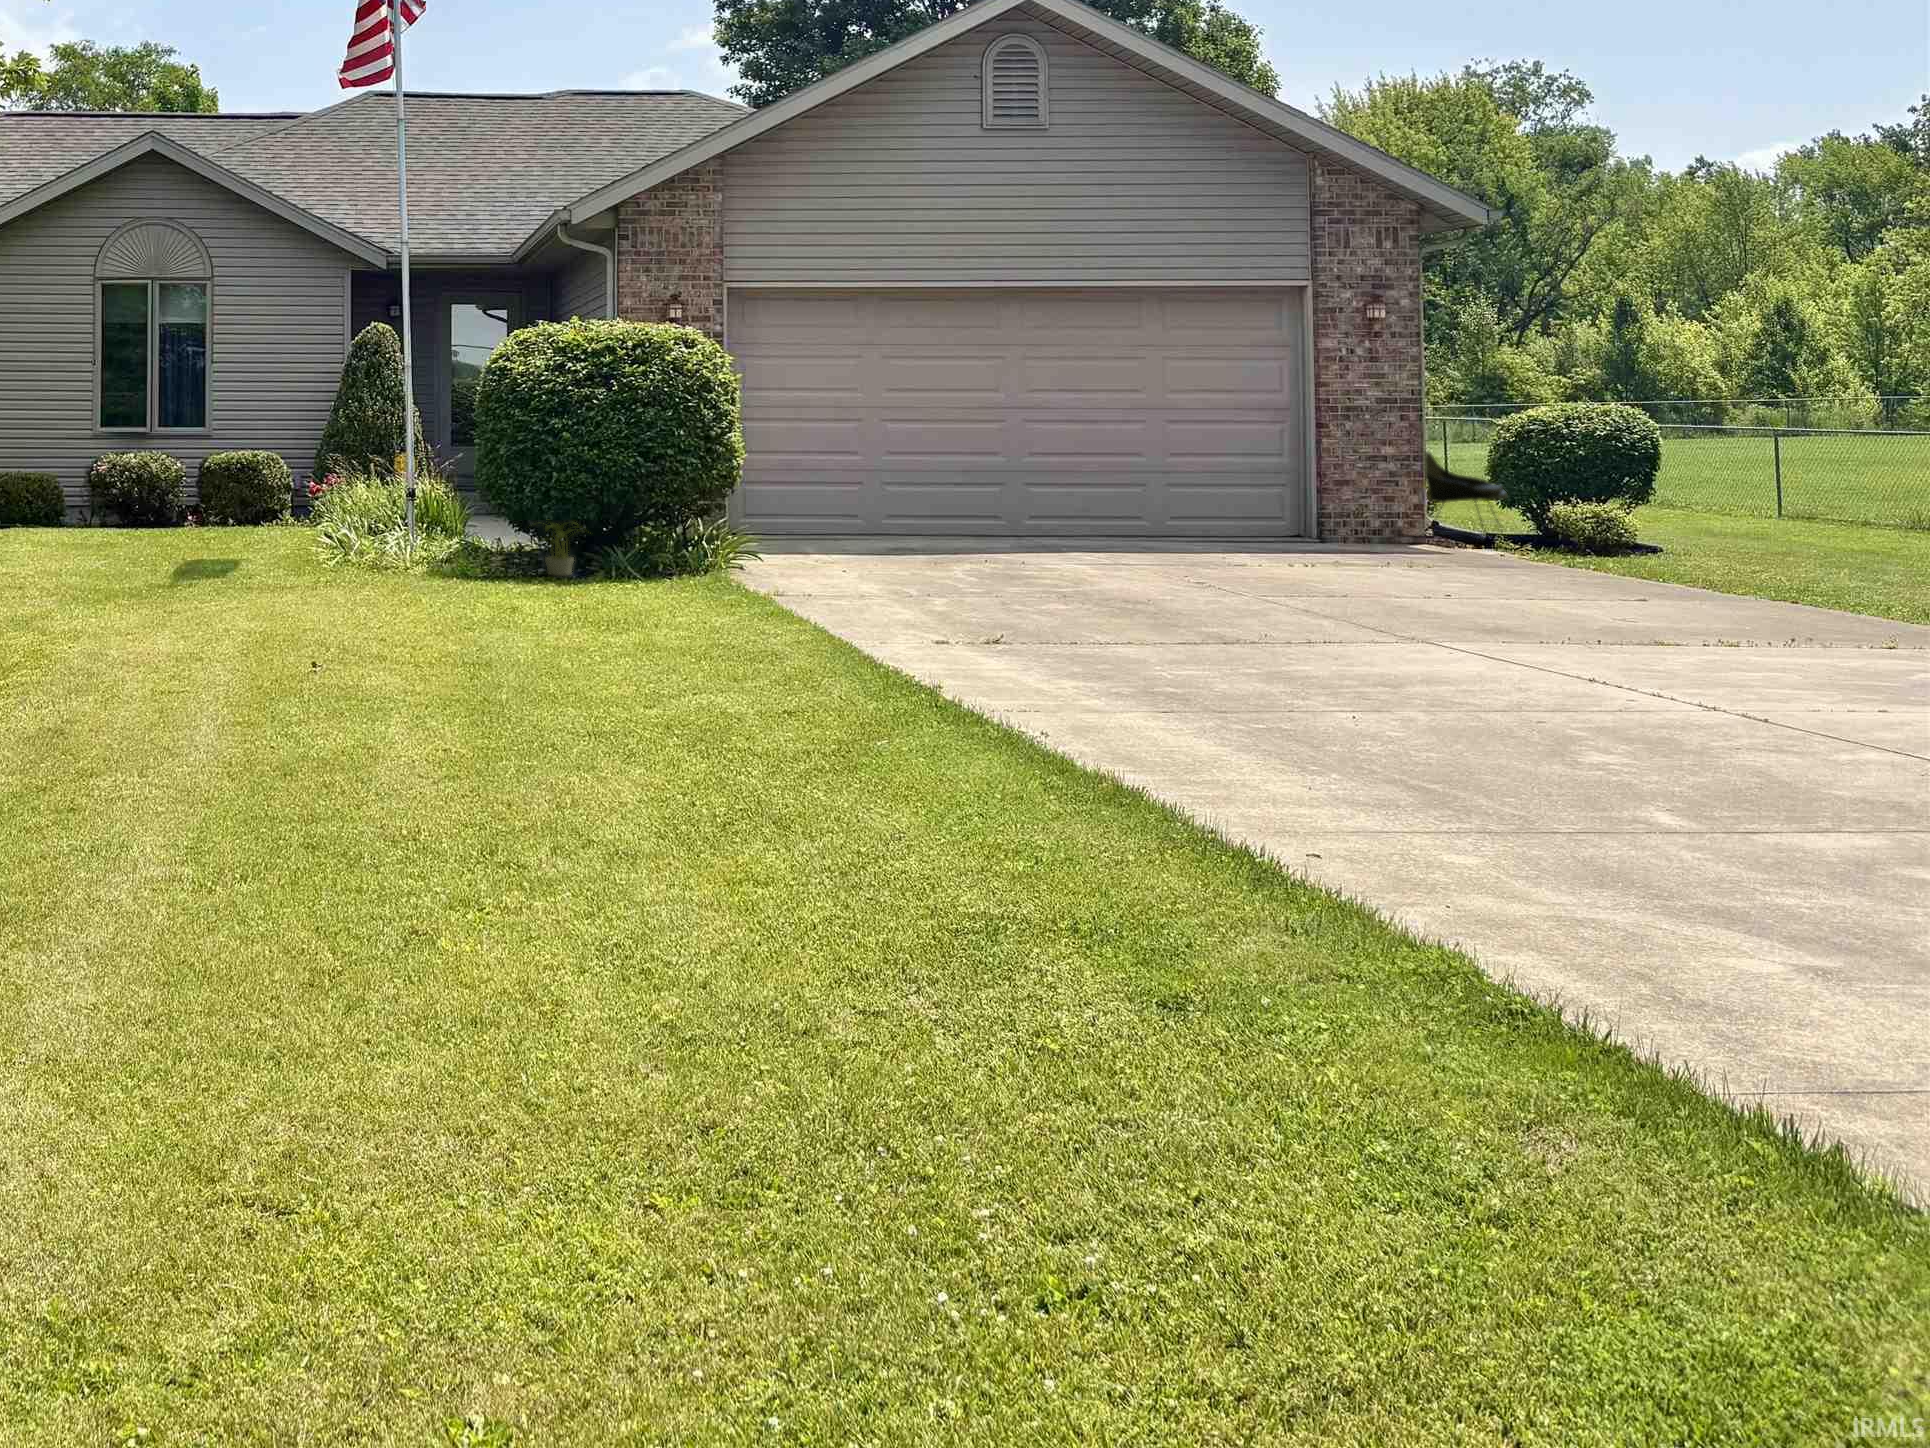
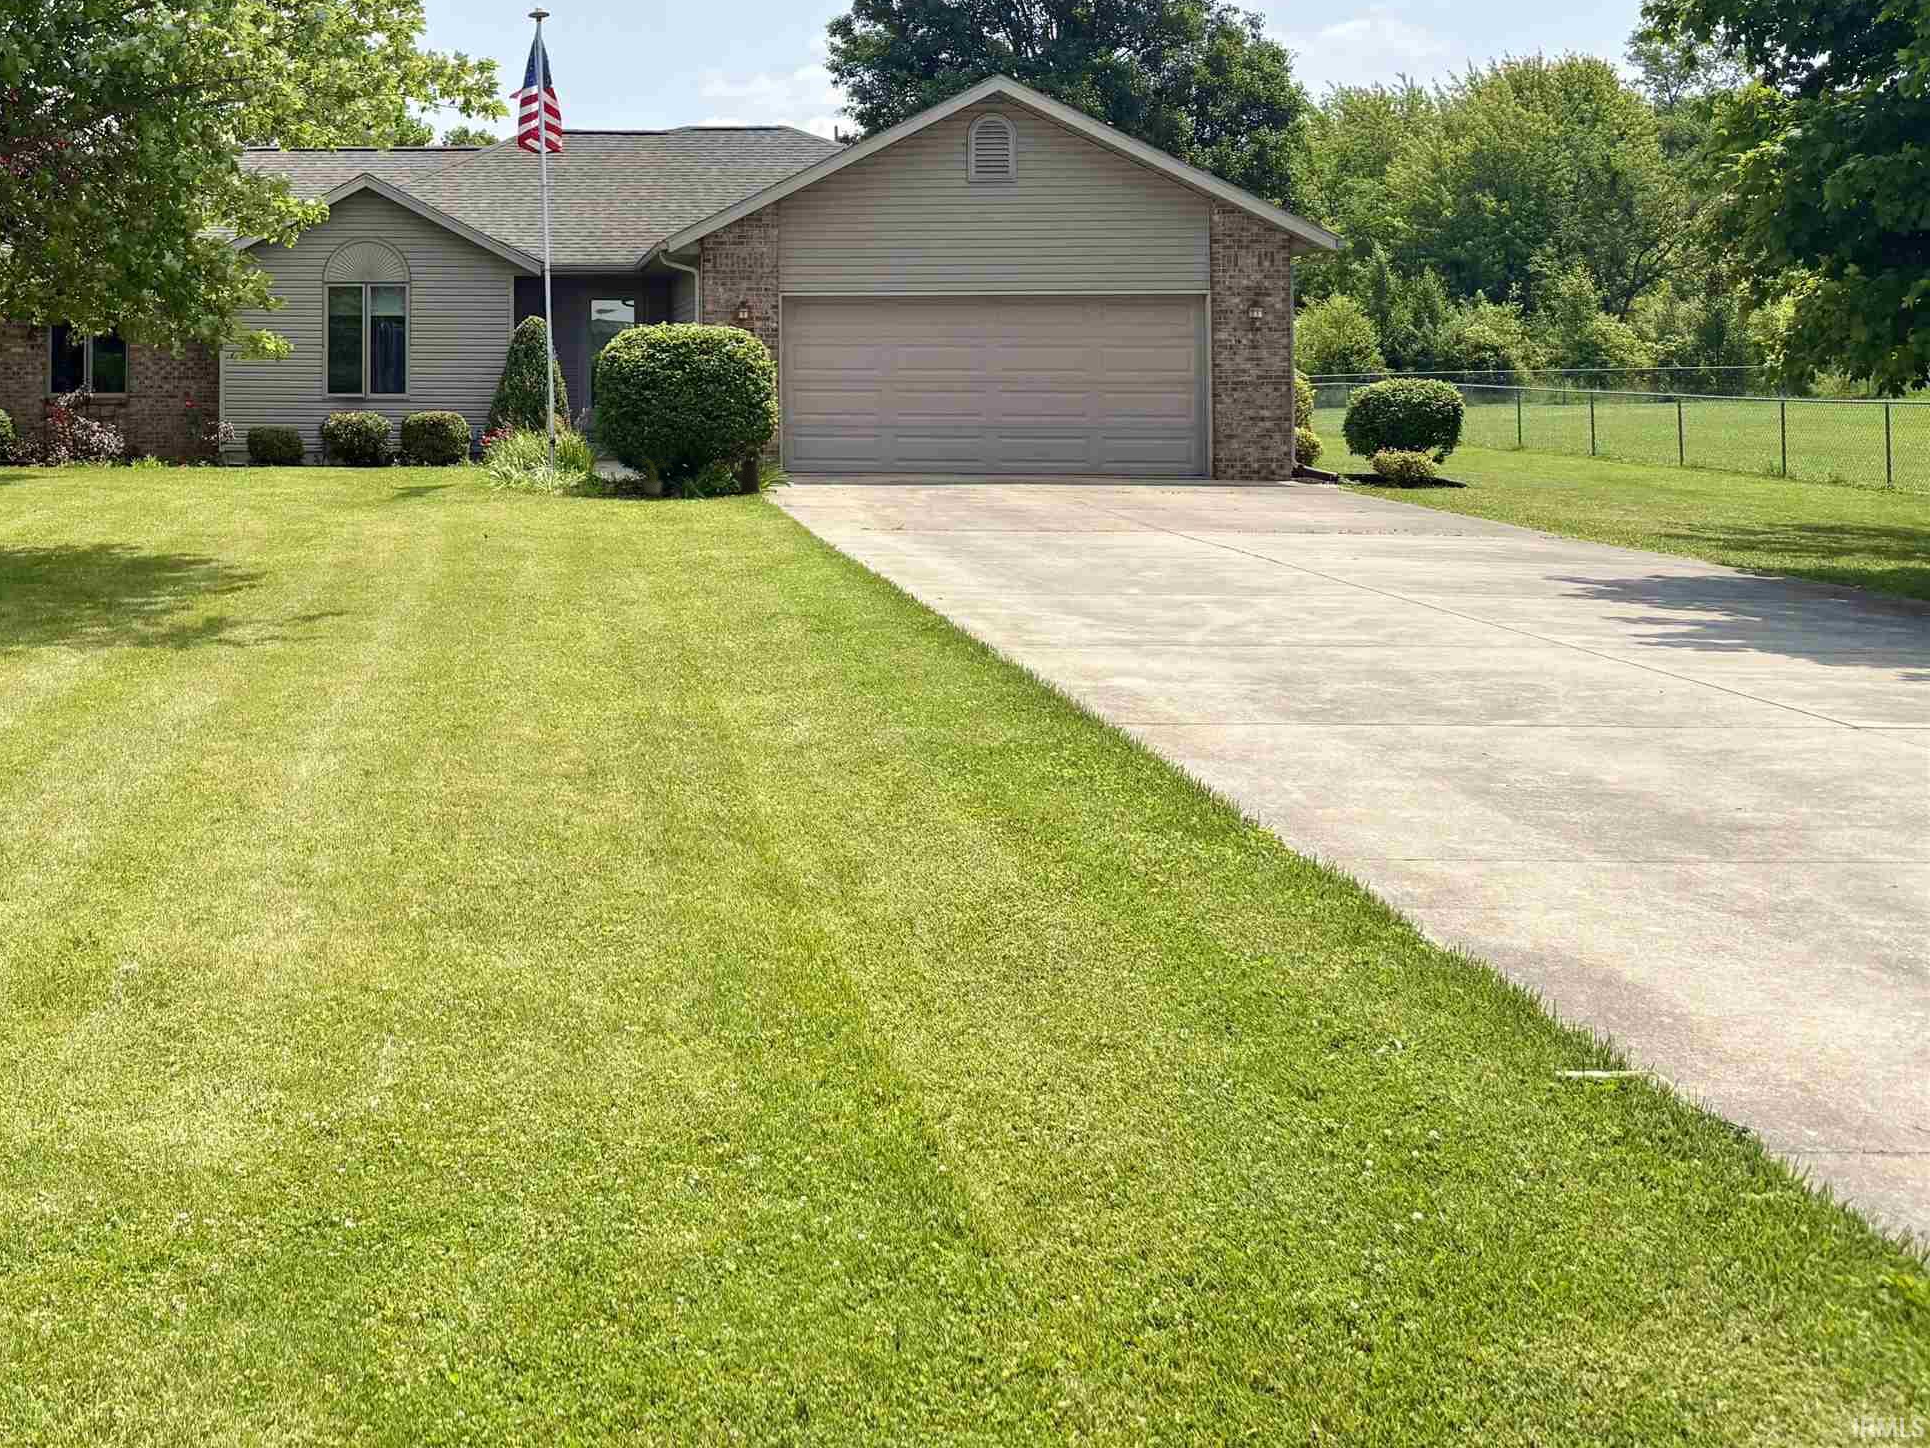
lounge chair: present [1425,452,1507,540] -> none [1285,414,1357,481]
watering can: none [672,508,731,576] -> present [729,452,761,494]

